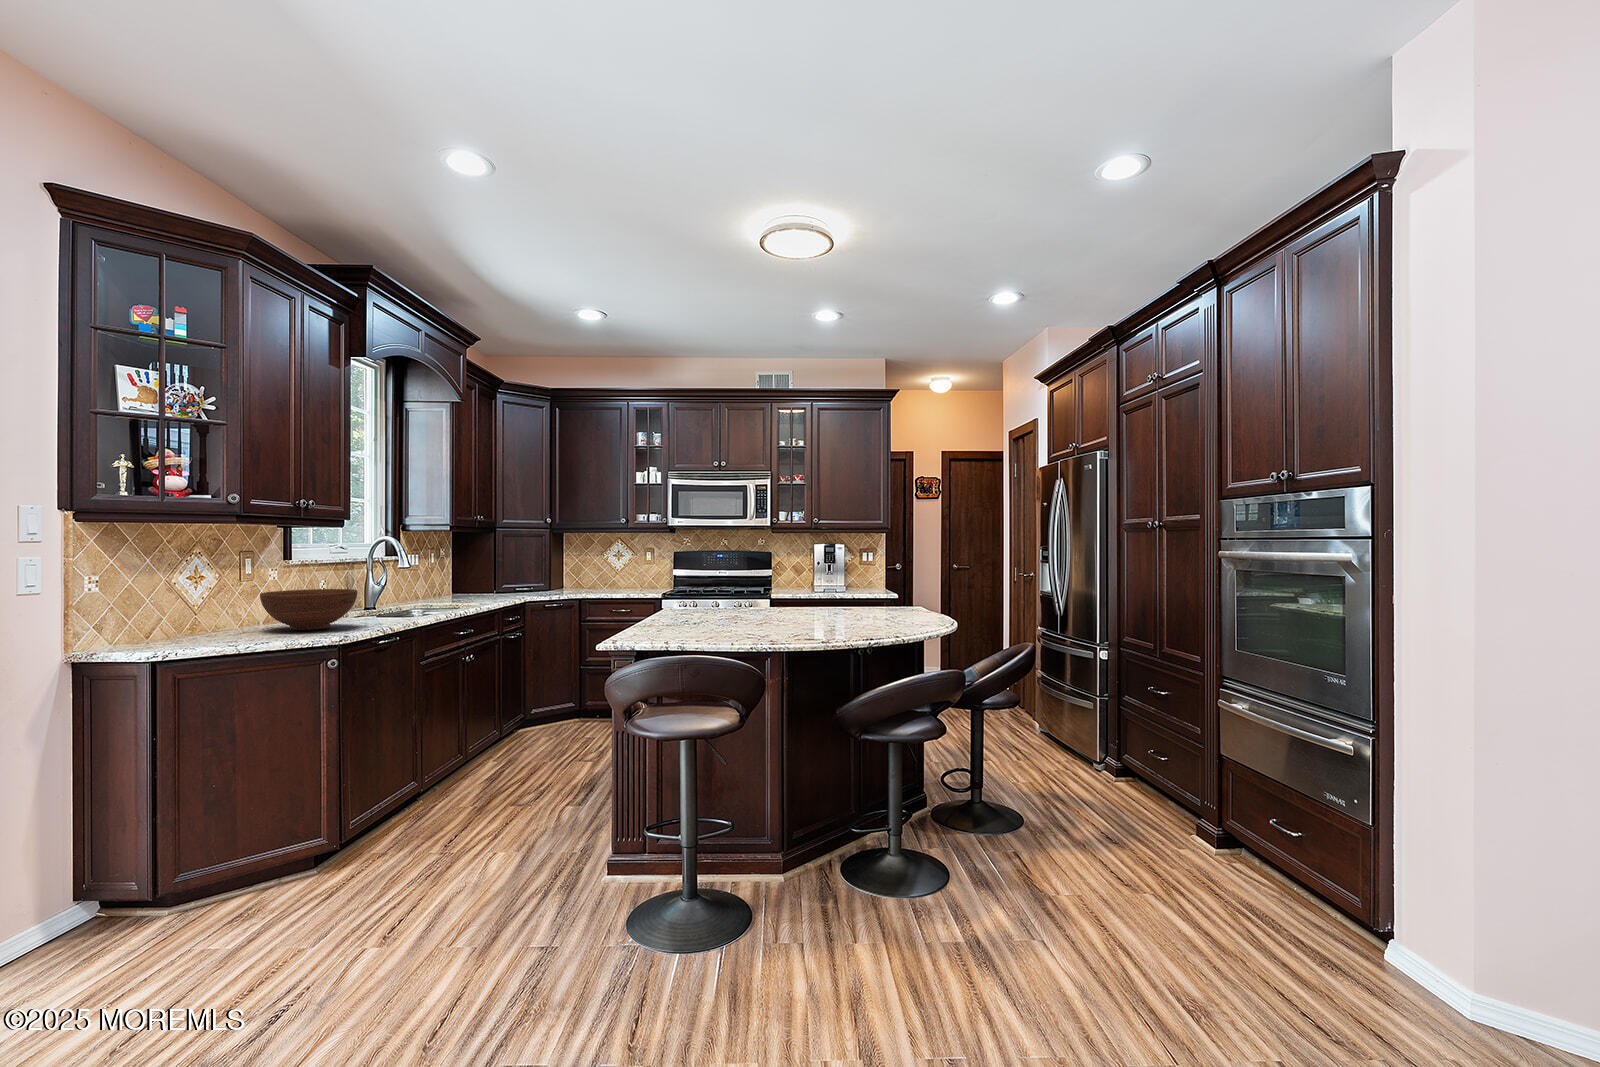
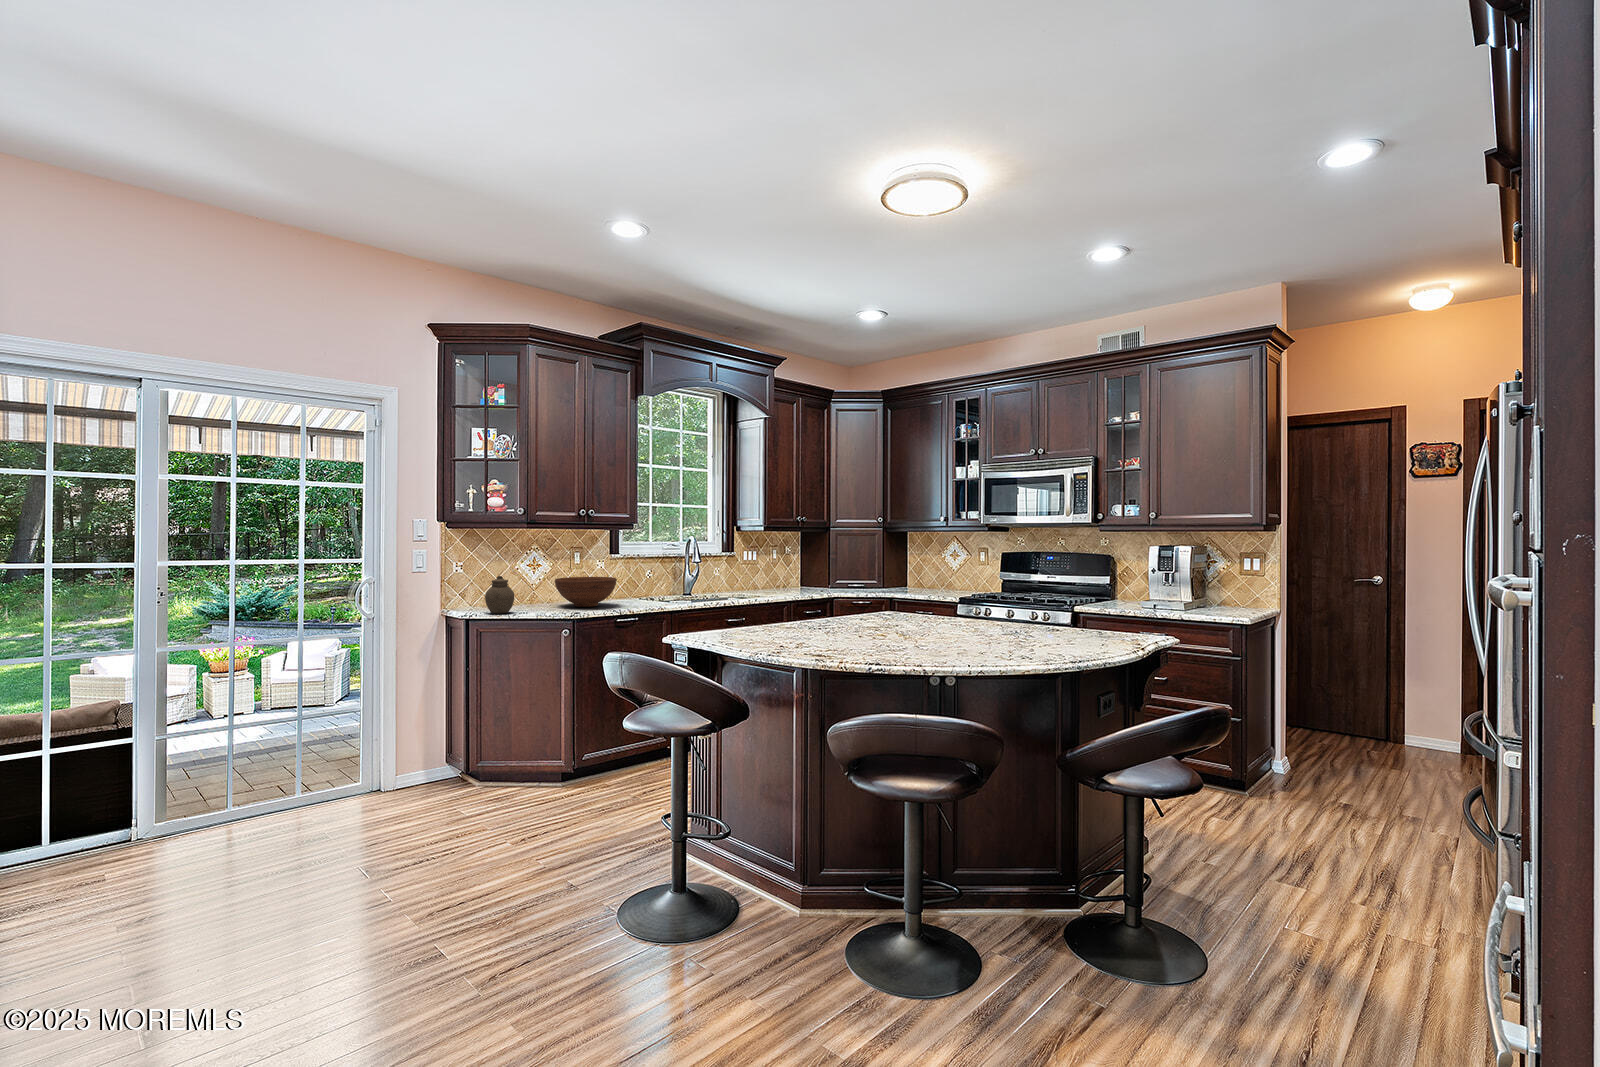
jar: none [193,591,245,648] -> present [485,576,514,614]

